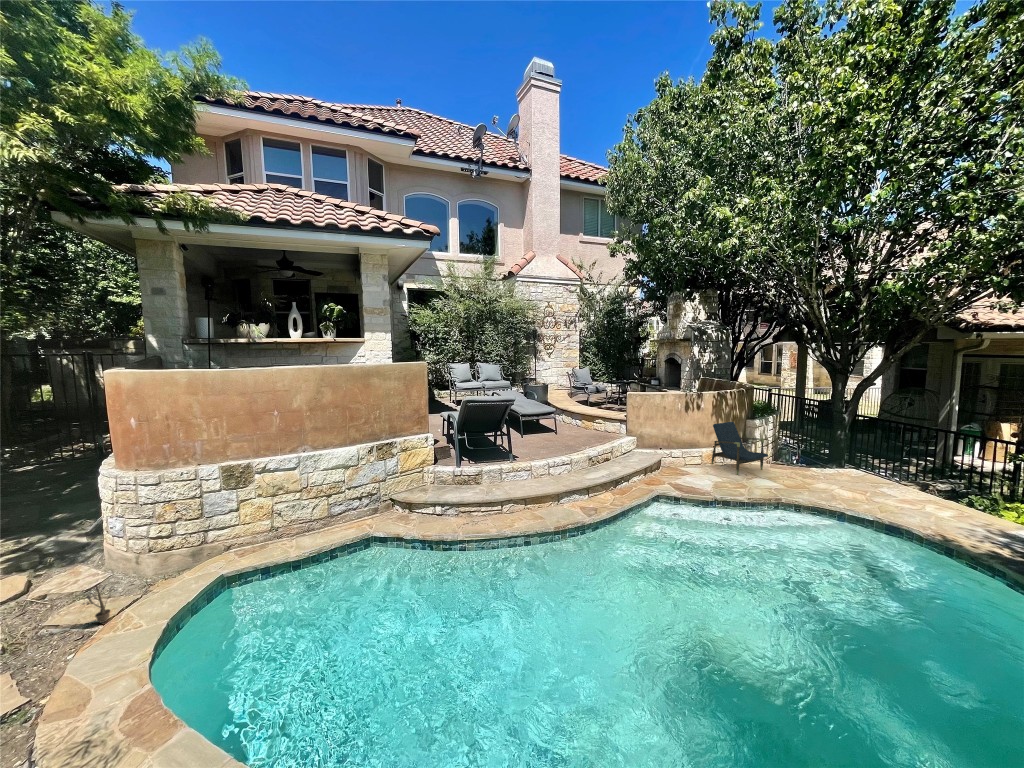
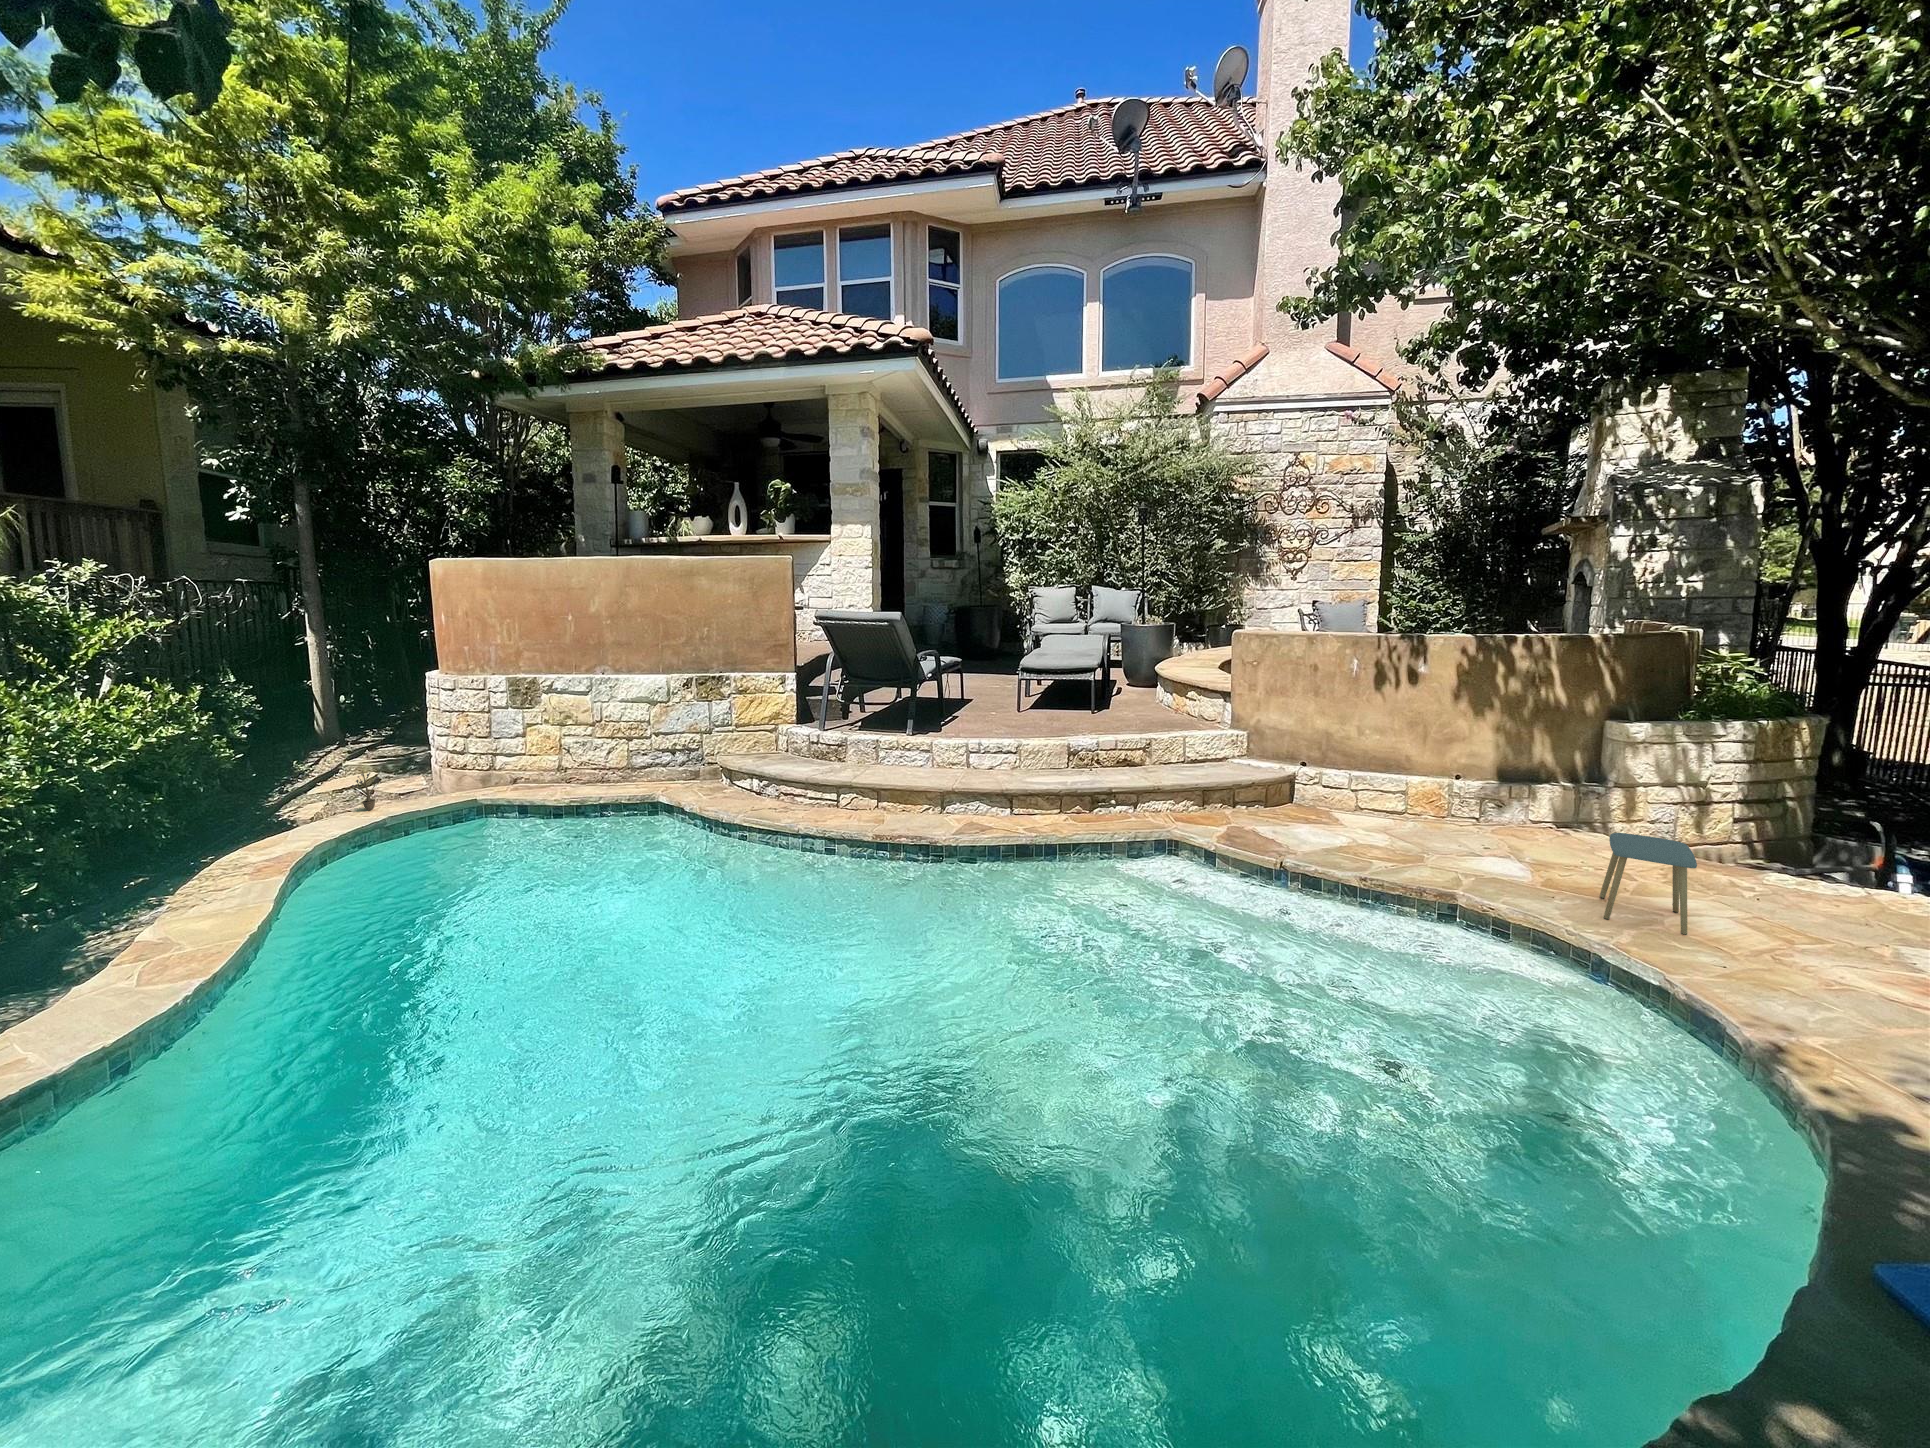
lounge chair: present [712,422,768,475] -> none [1431,717,1580,854]
stool: none [795,462,833,494] -> present [1600,833,1697,935]

